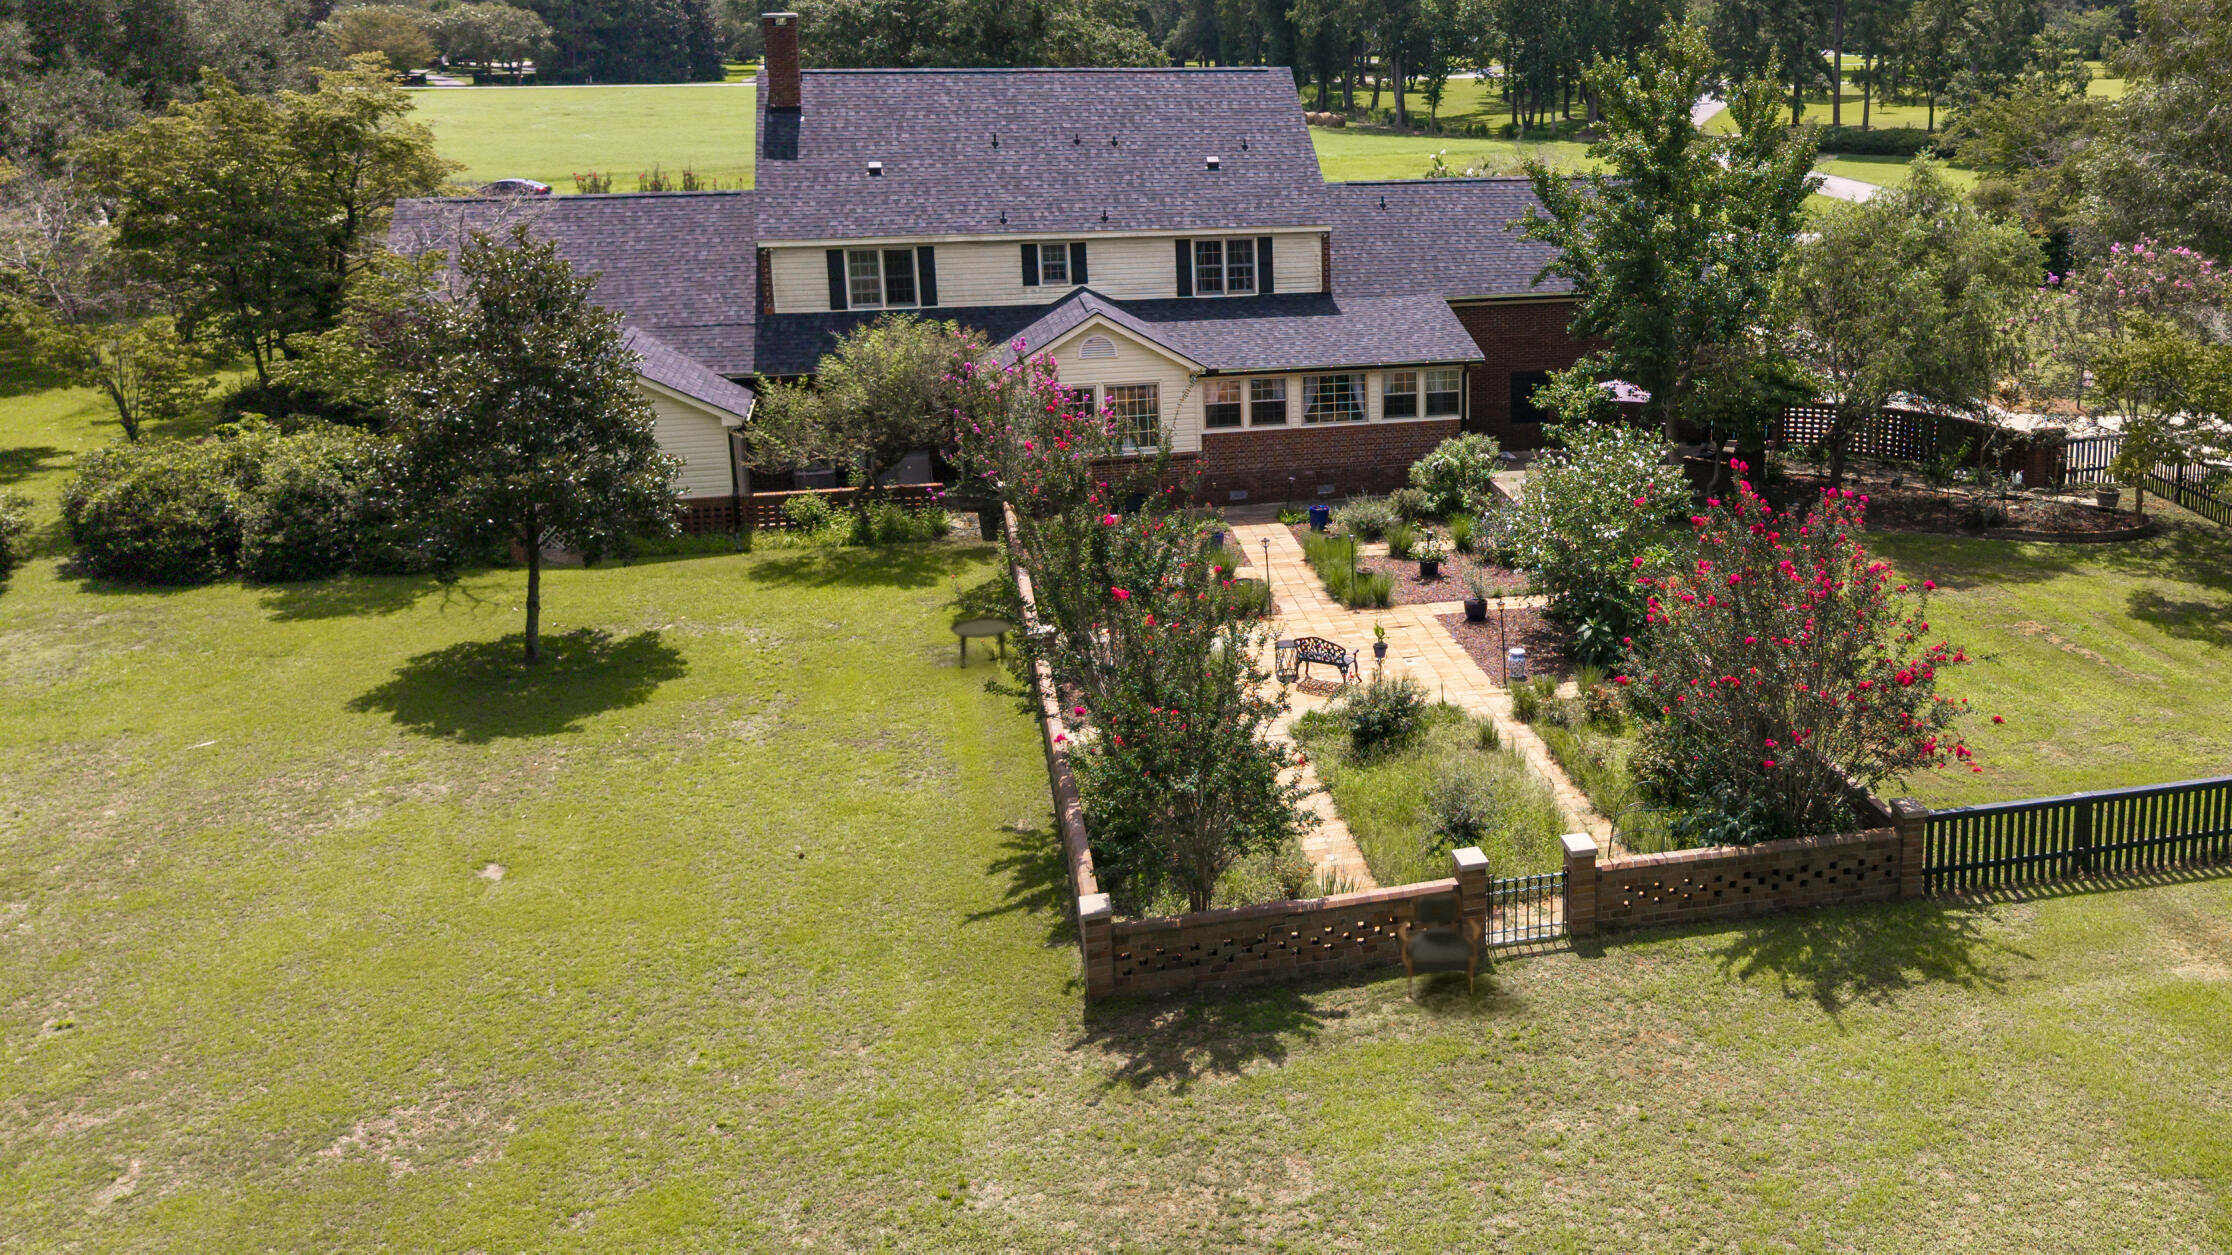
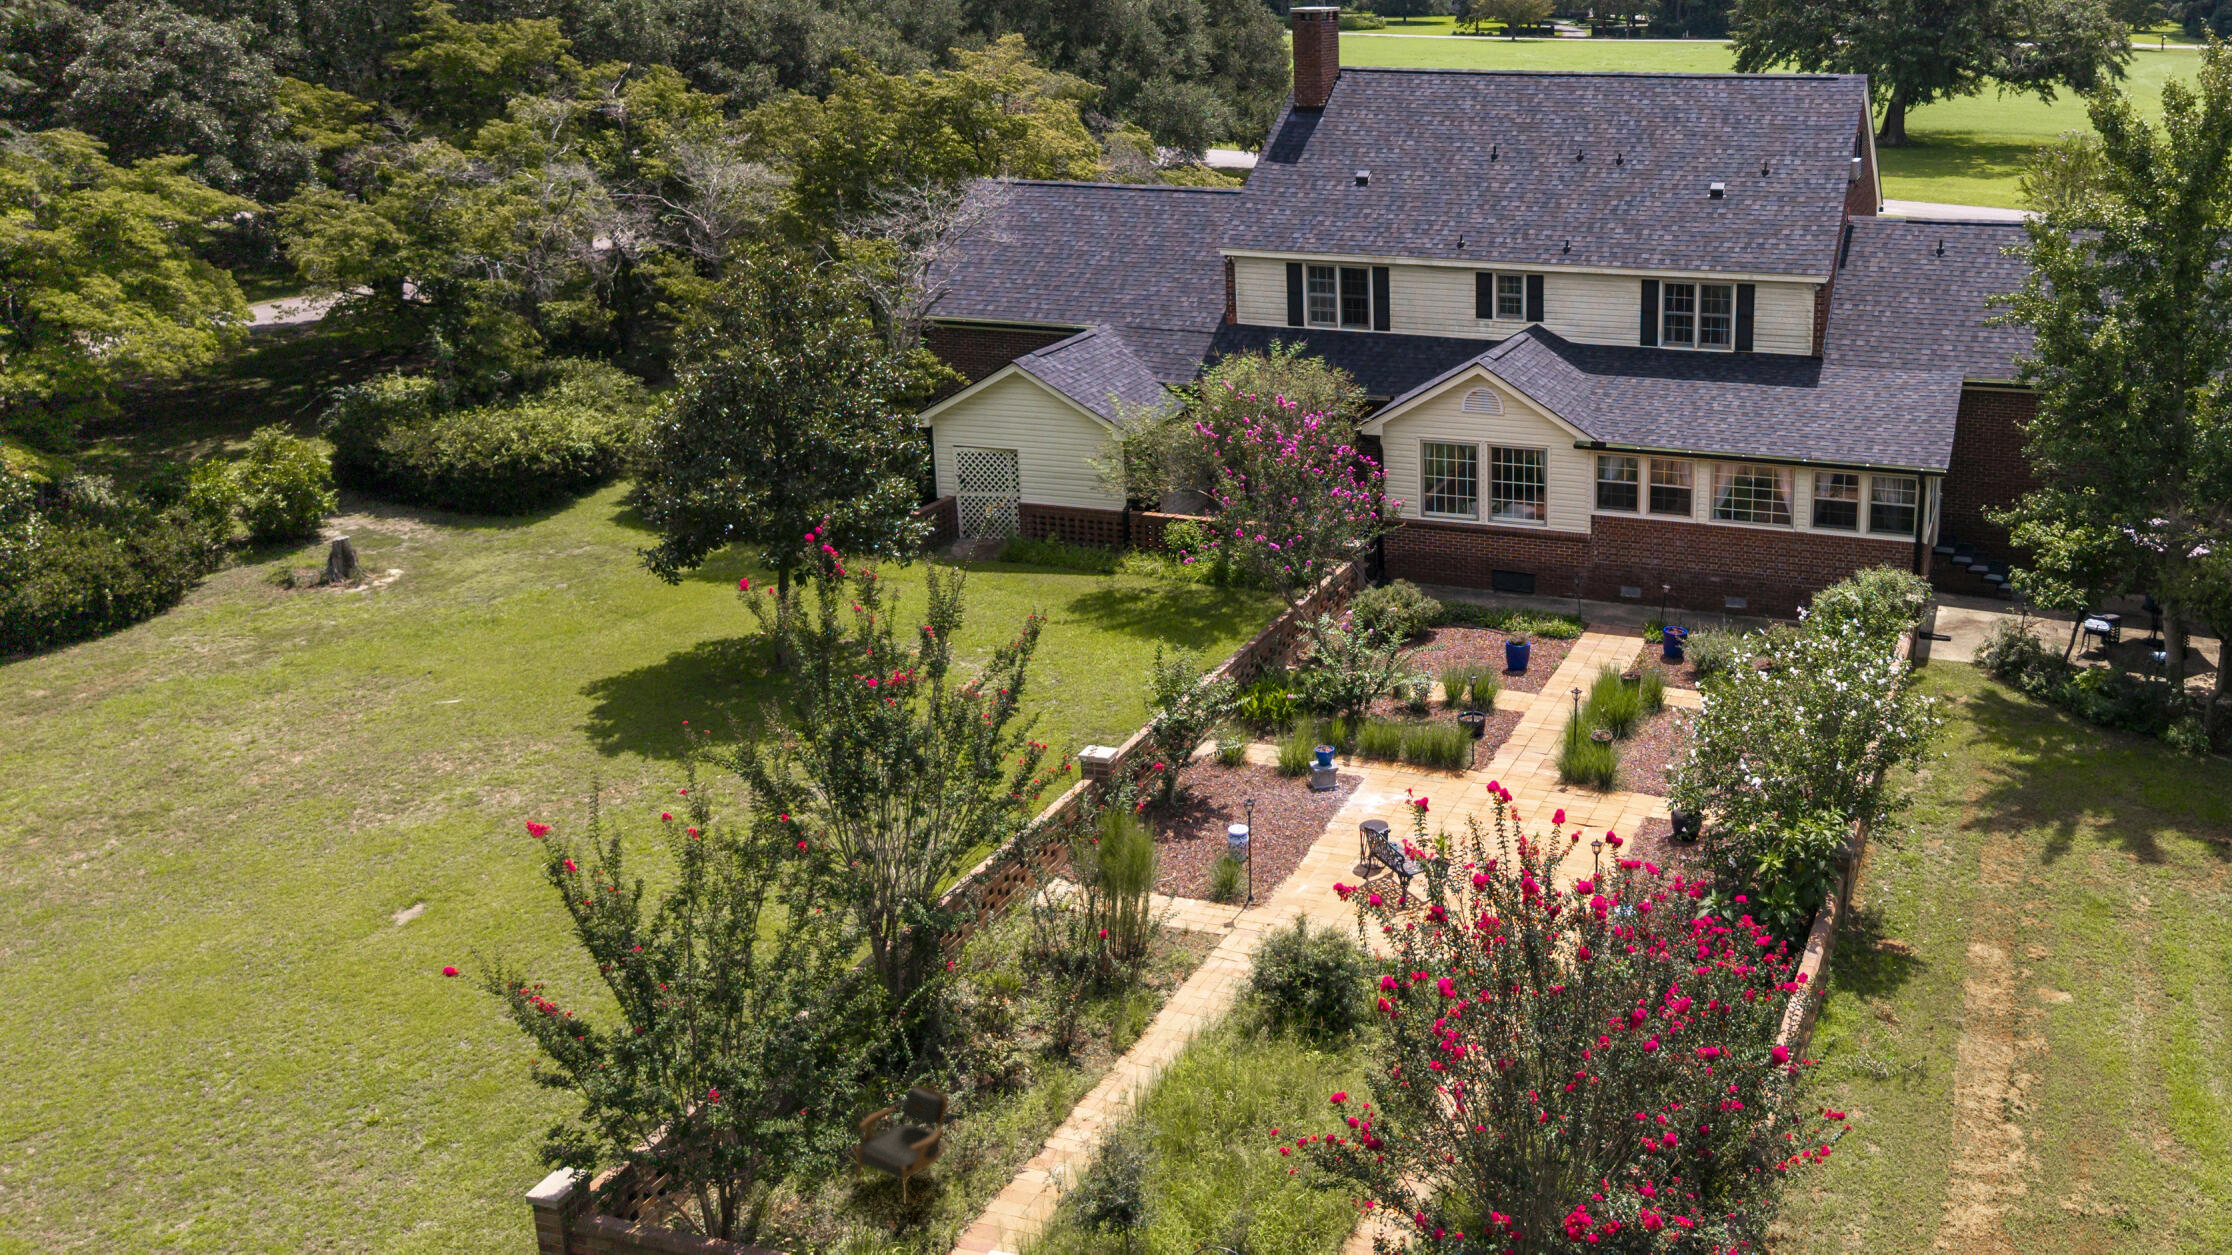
round table: present [950,617,1014,667] -> none [1068,682,1133,738]

